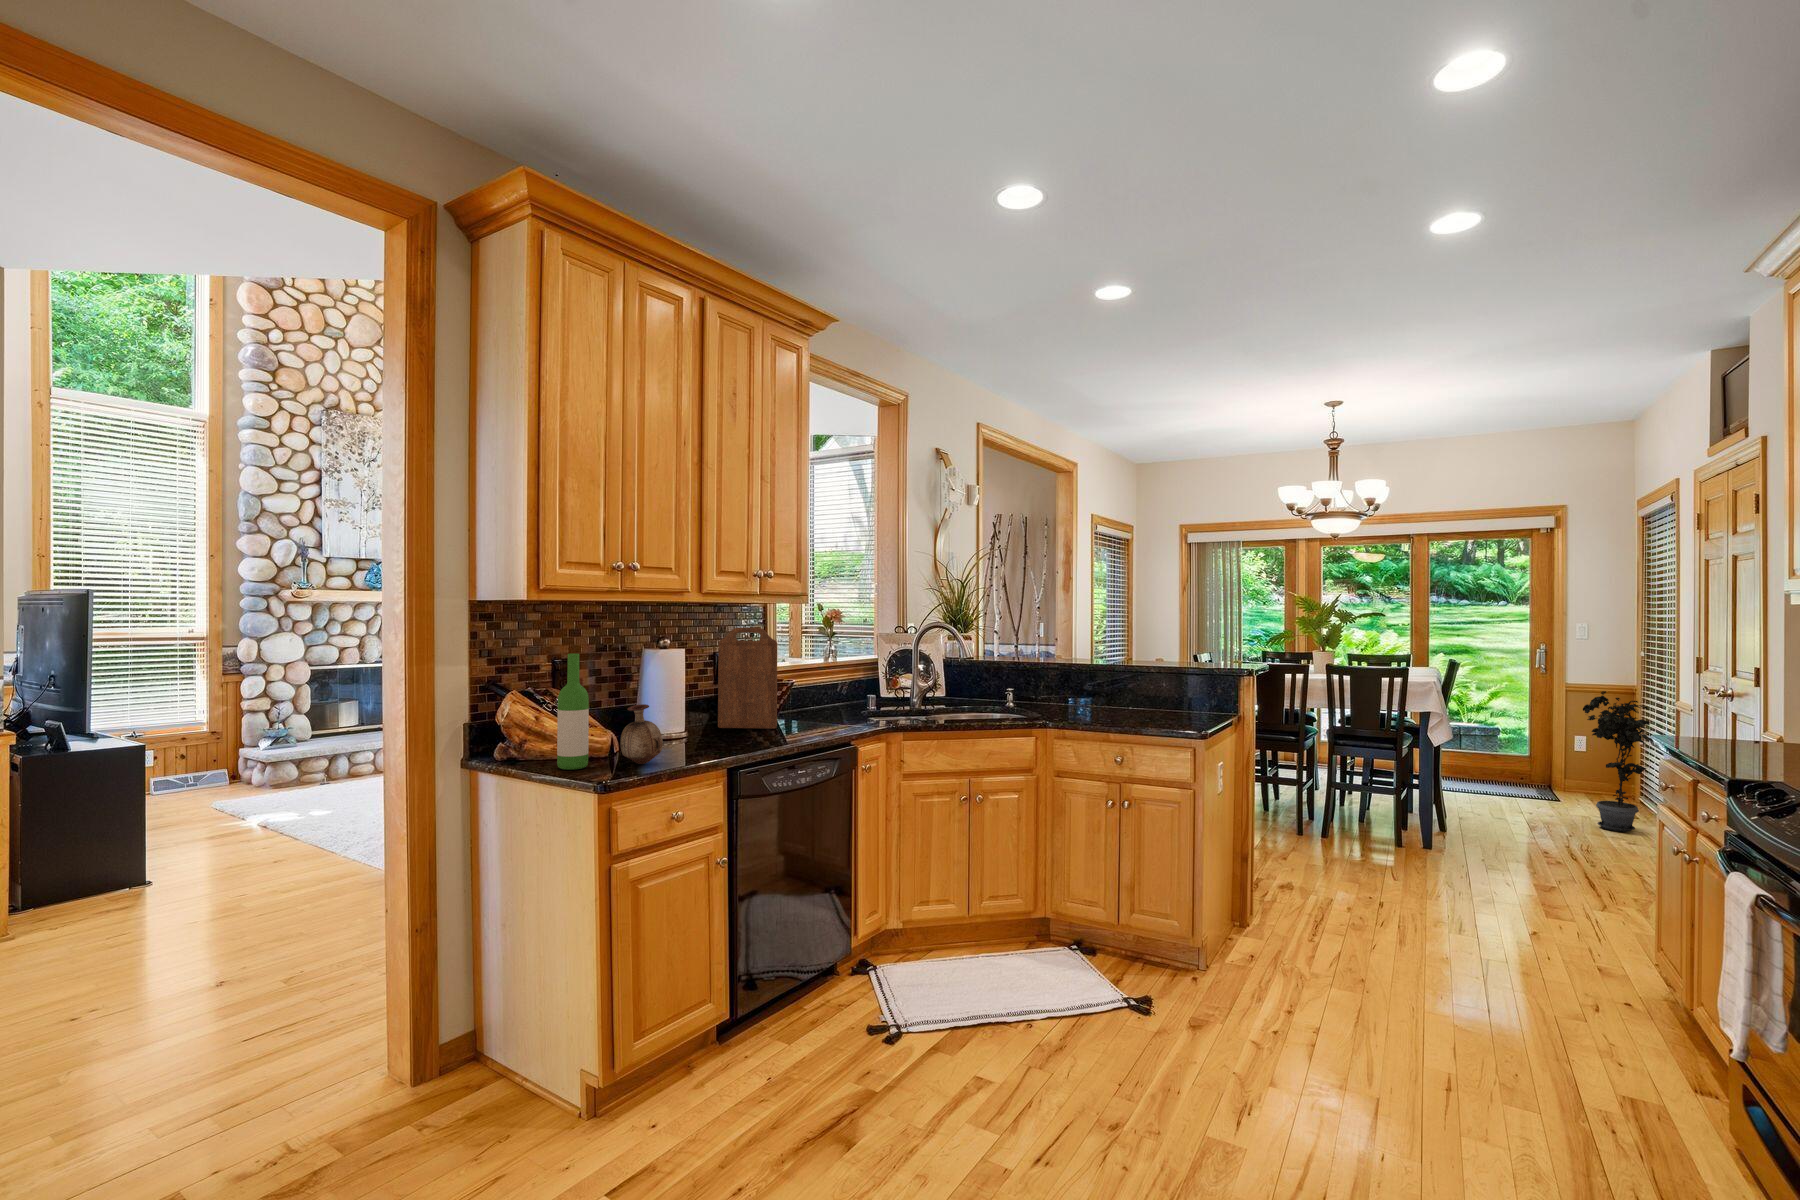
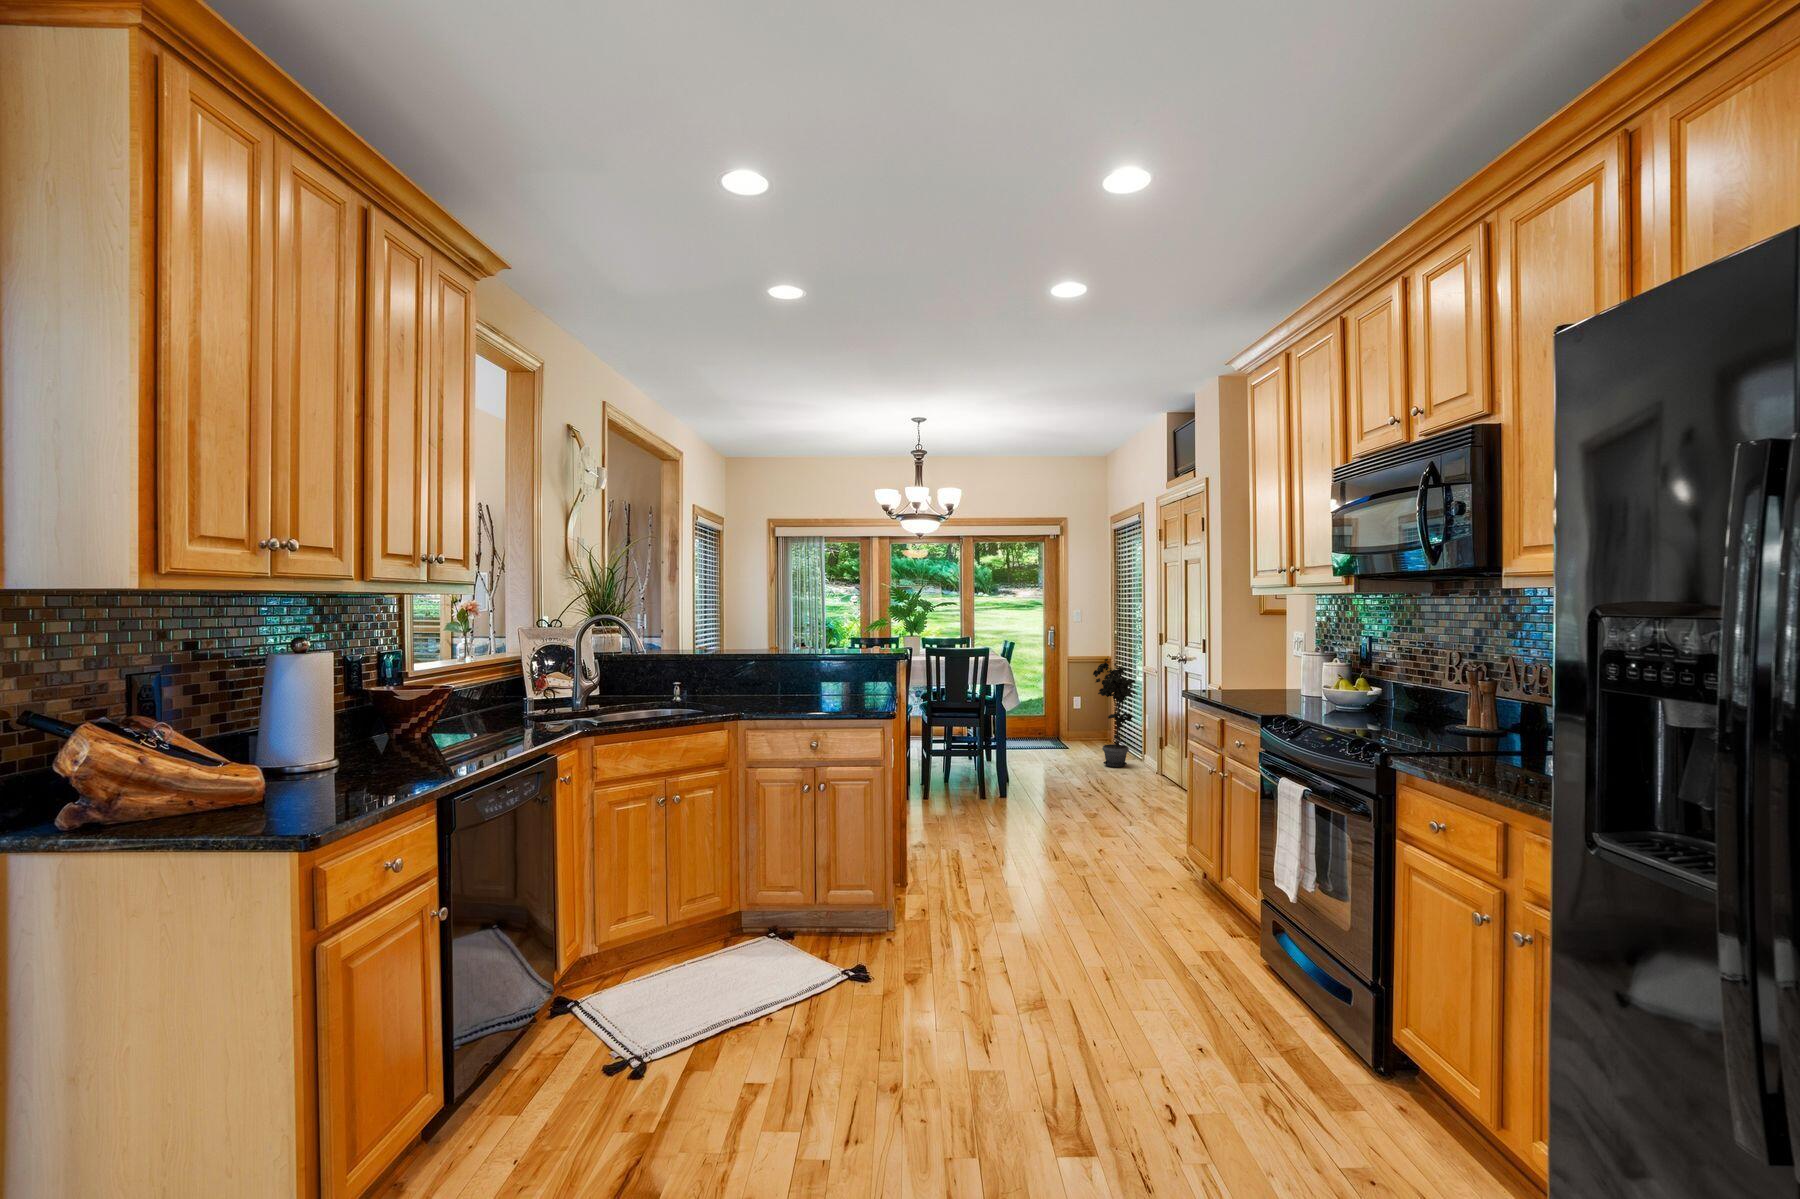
cutting board: present [718,627,778,729] -> none [368,623,451,750]
wine bottle: present [557,653,589,770] -> none [206,660,255,820]
vase: present [620,704,663,764] -> none [295,723,366,801]

